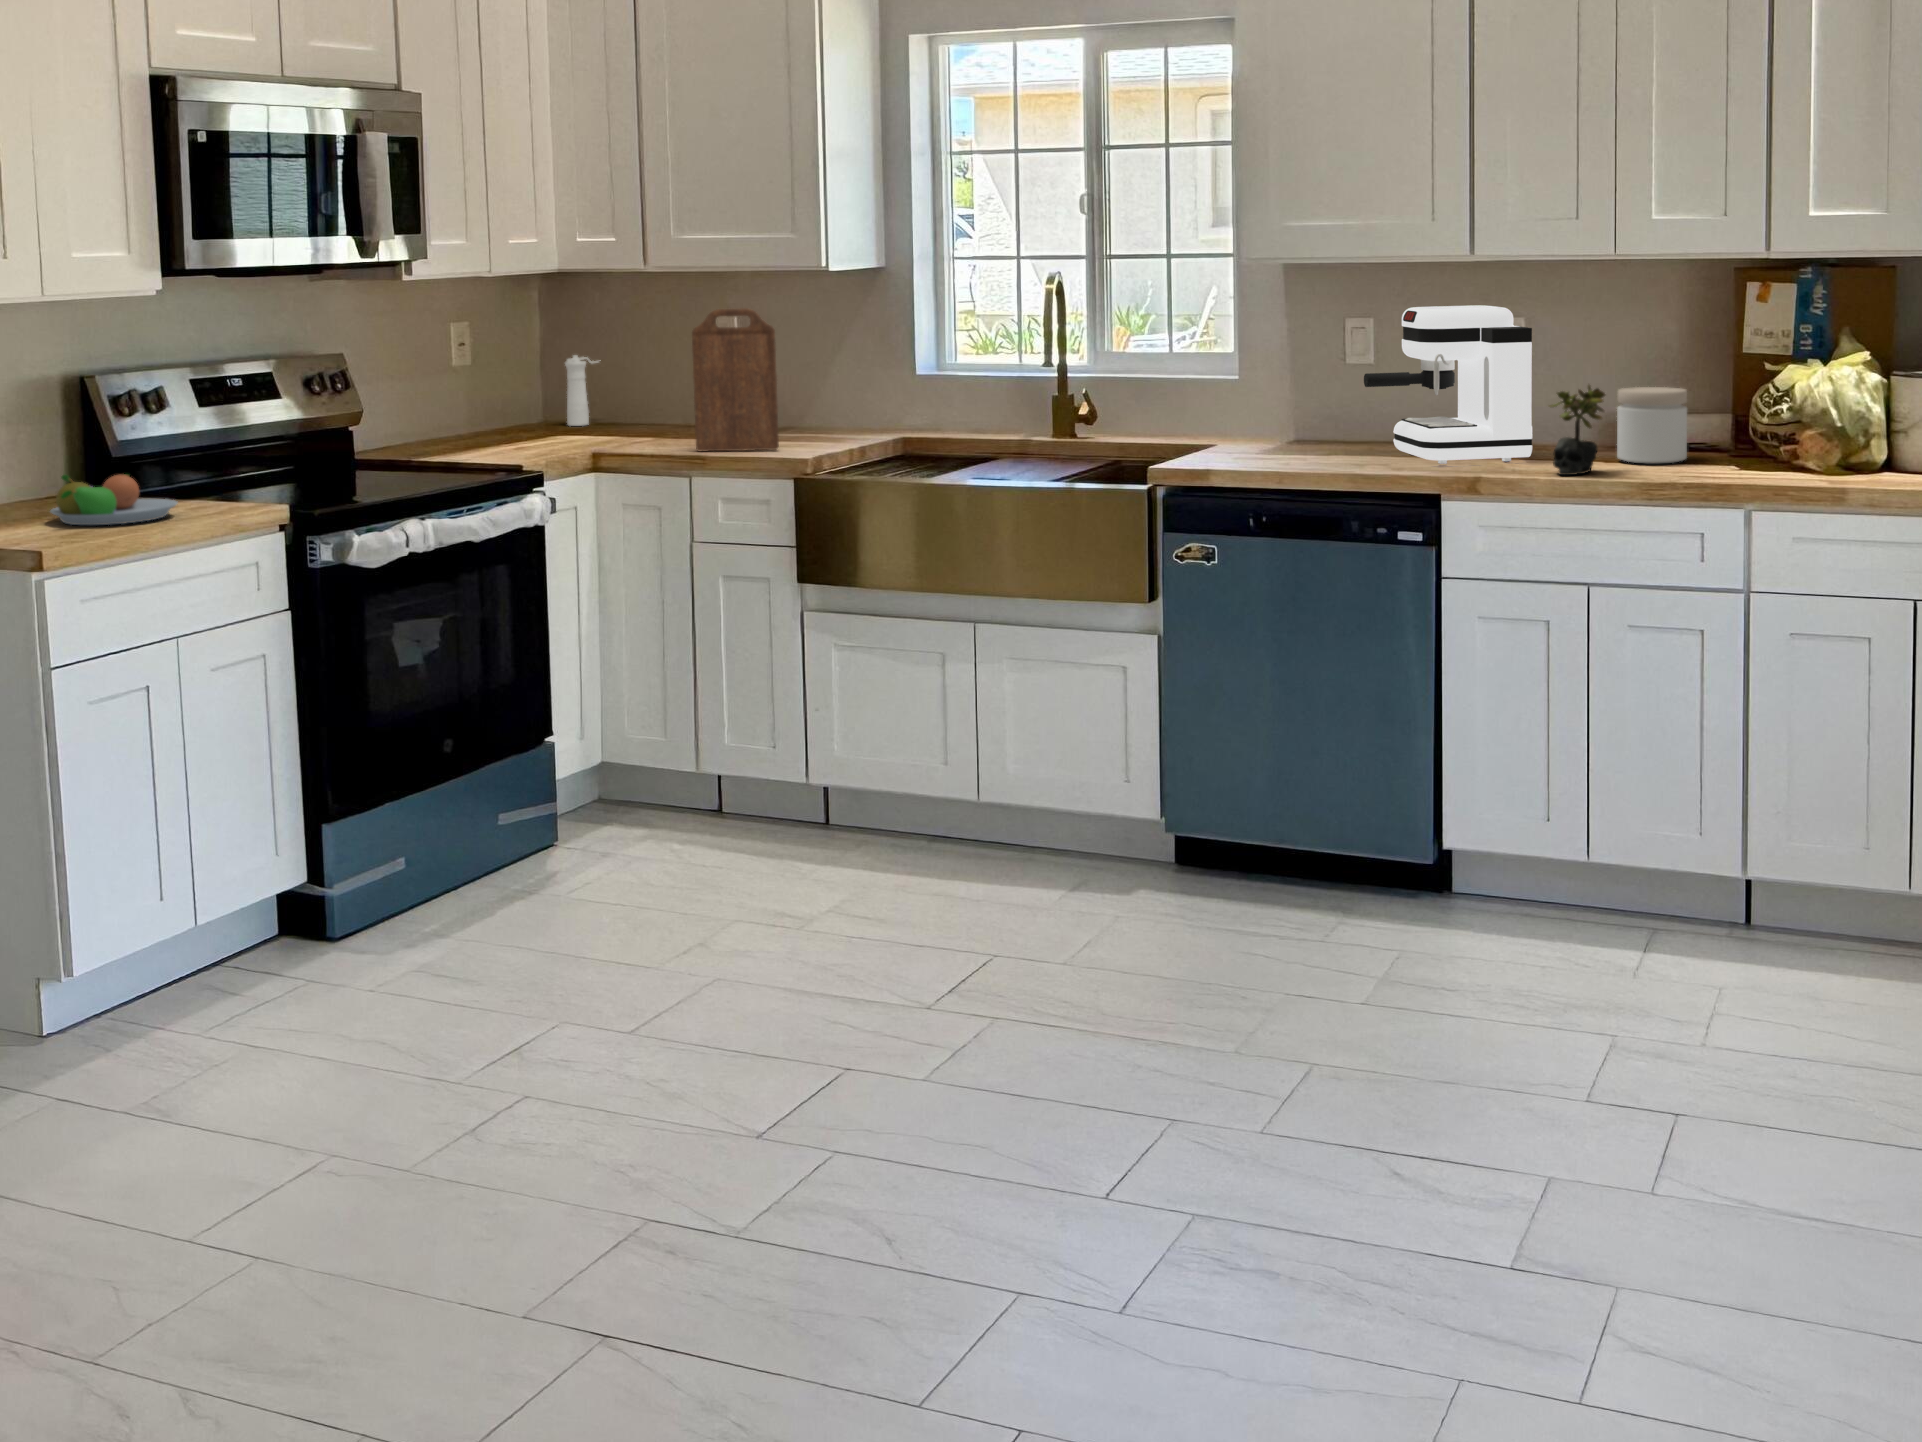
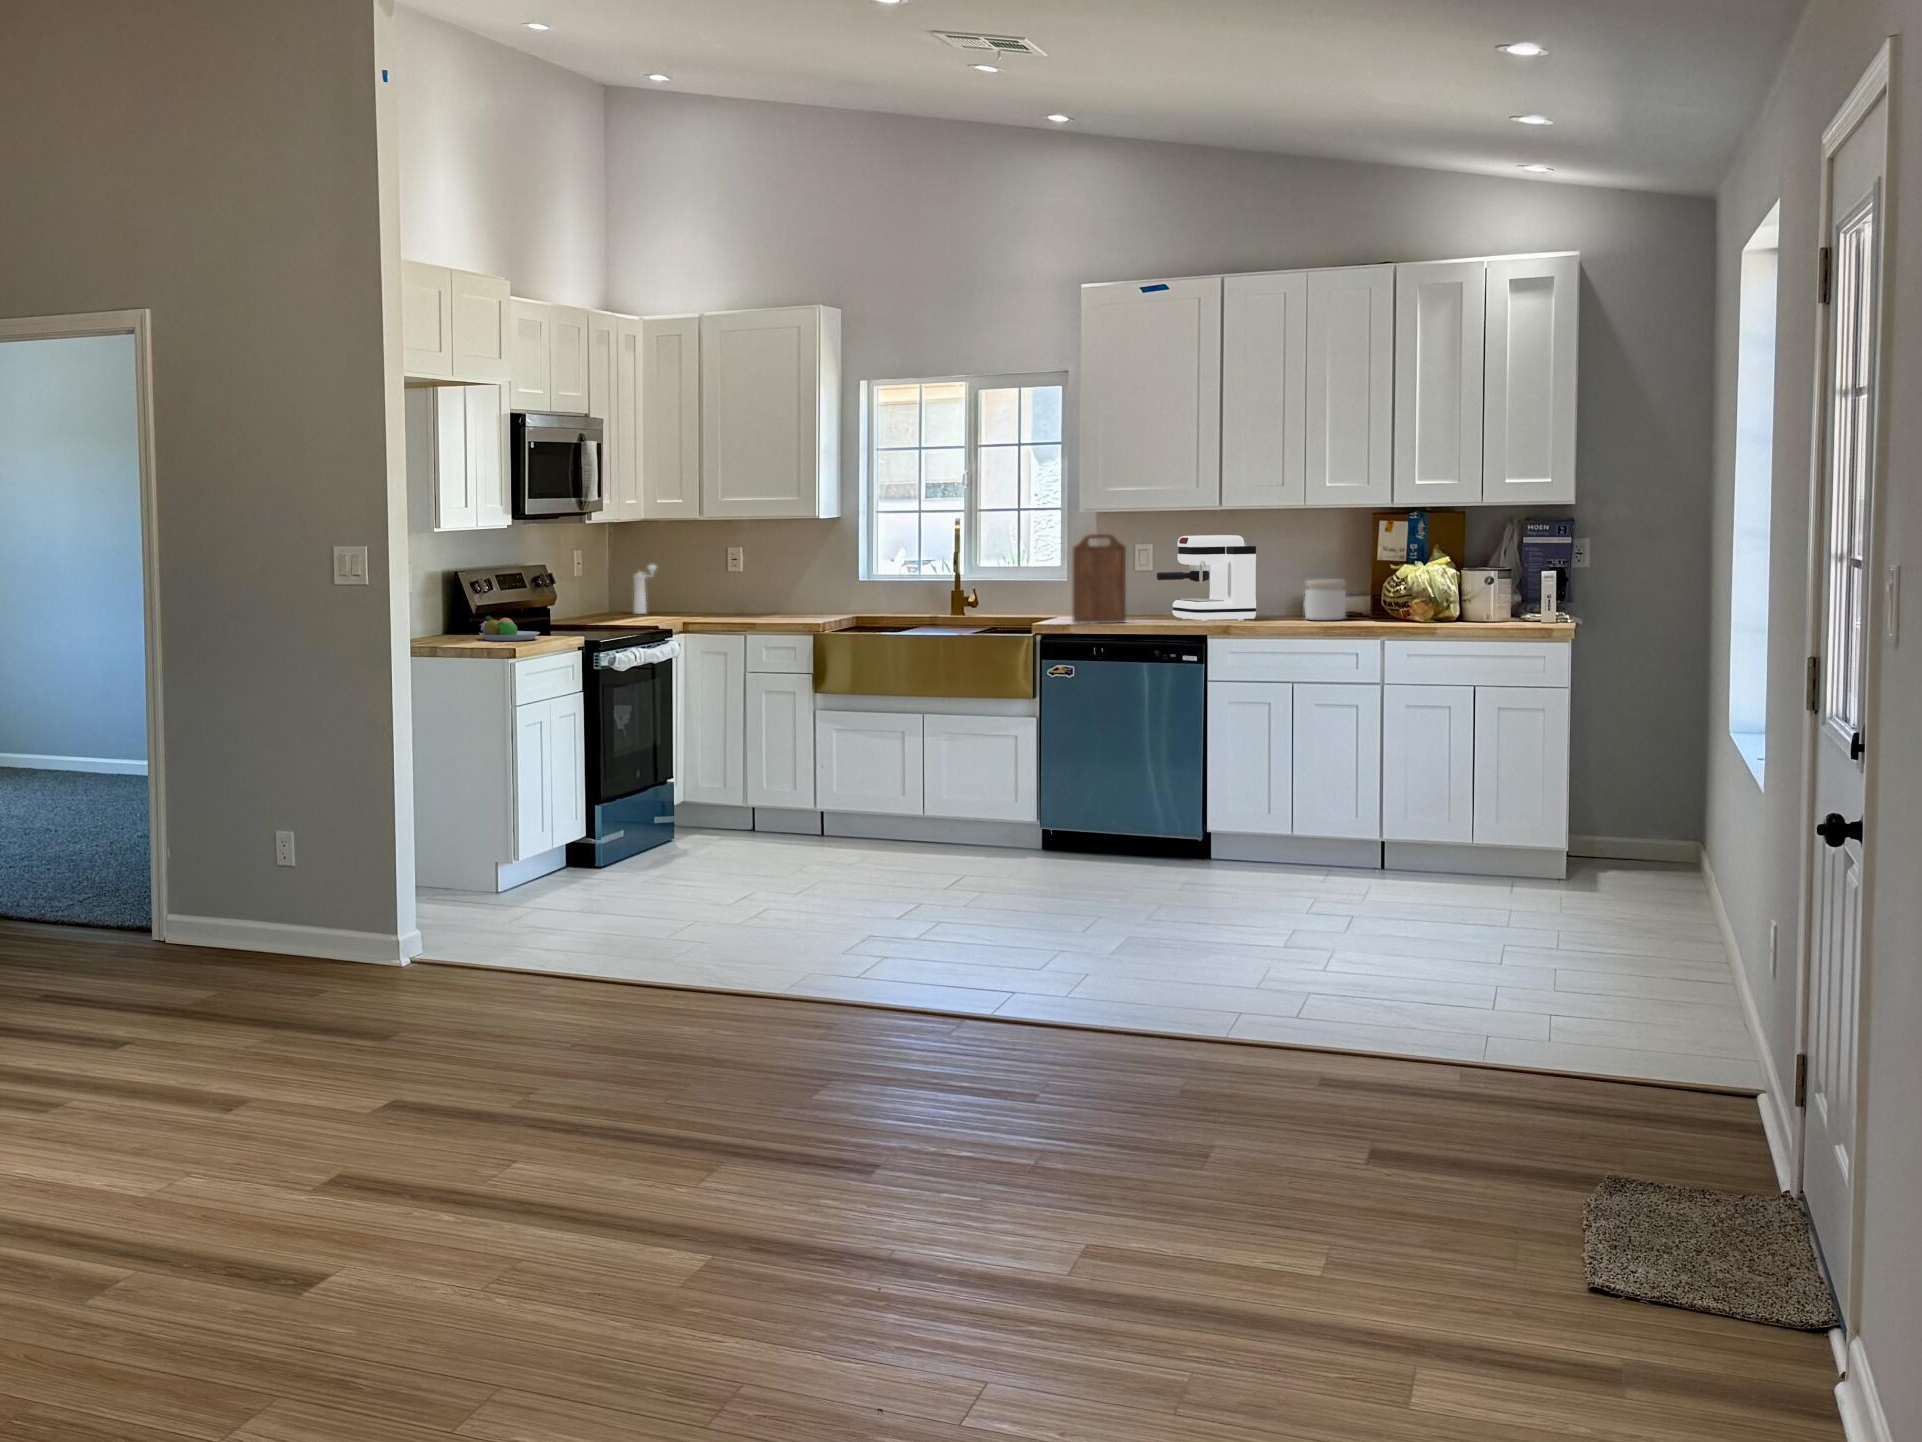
cutting board: present [692,308,779,451] -> present [1072,534,1126,623]
succulent plant: present [1550,385,1605,475] -> none [1268,575,1301,624]

